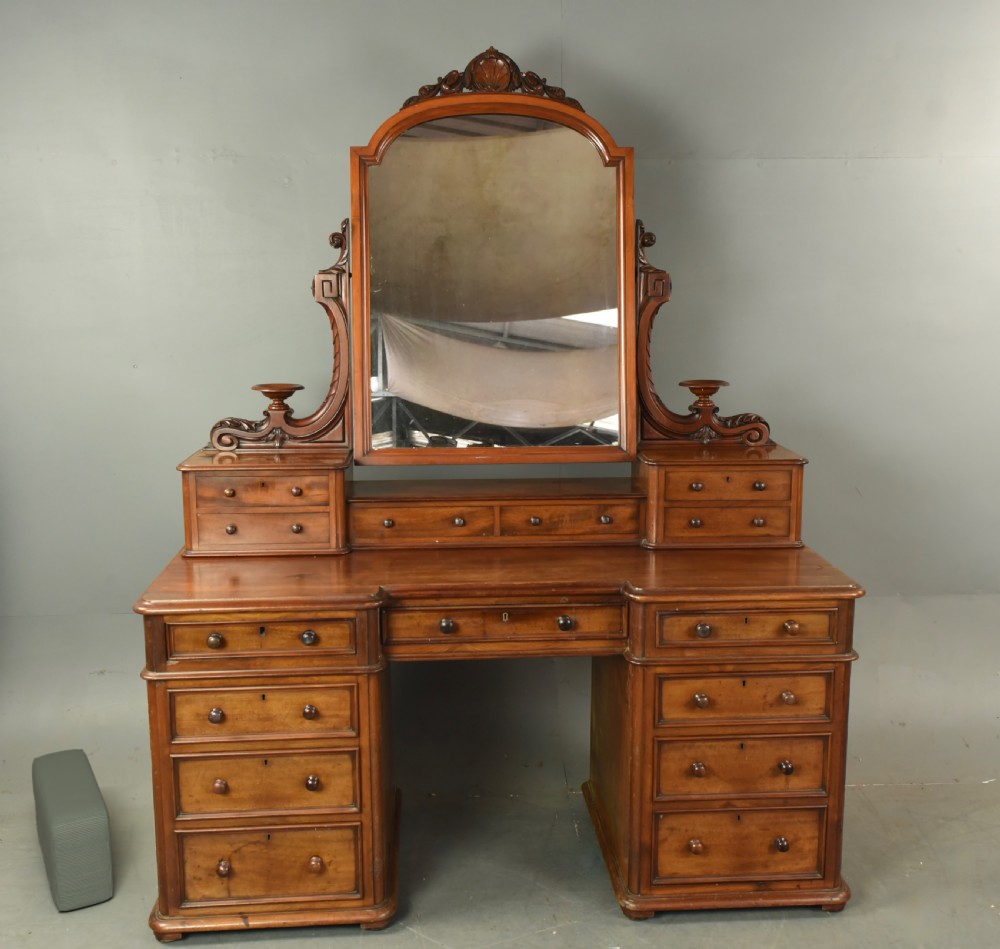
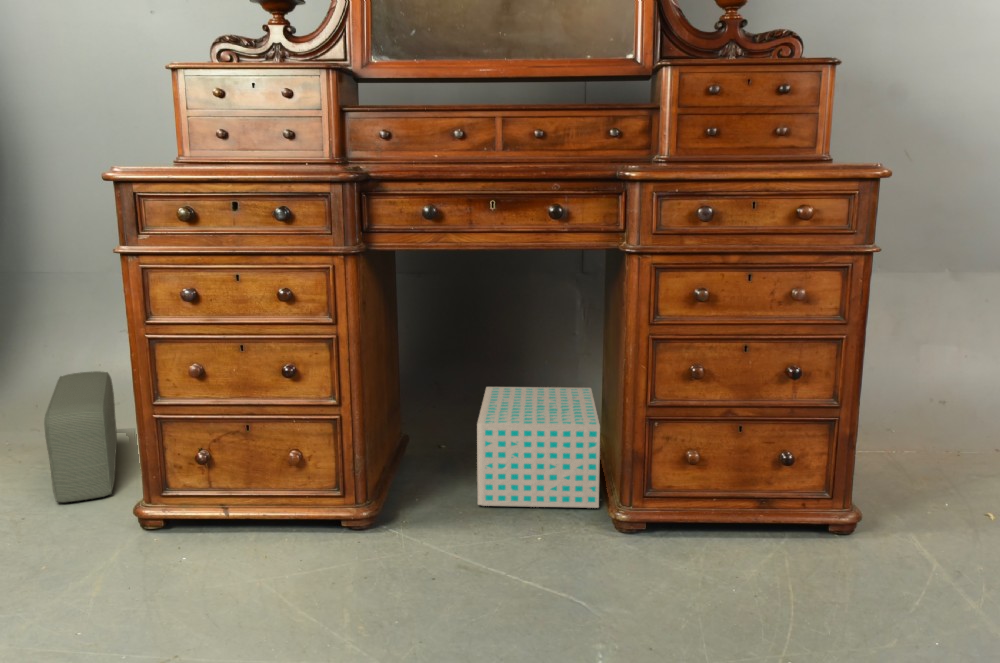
storage box: none [479,753,606,893] -> present [477,387,600,508]

